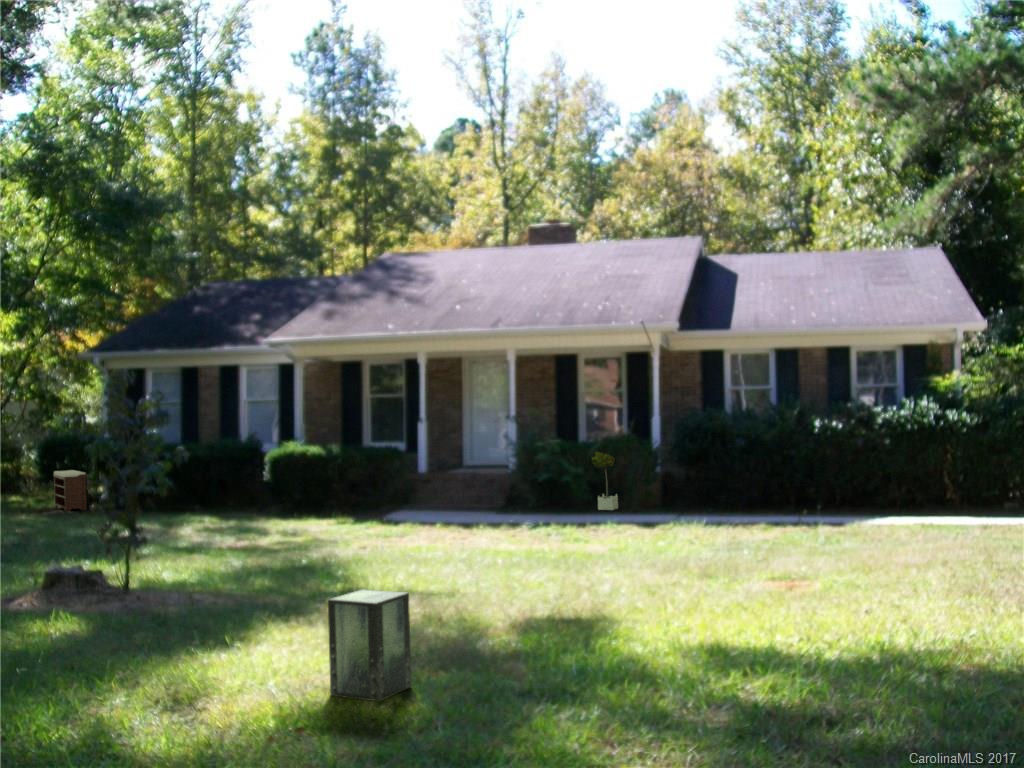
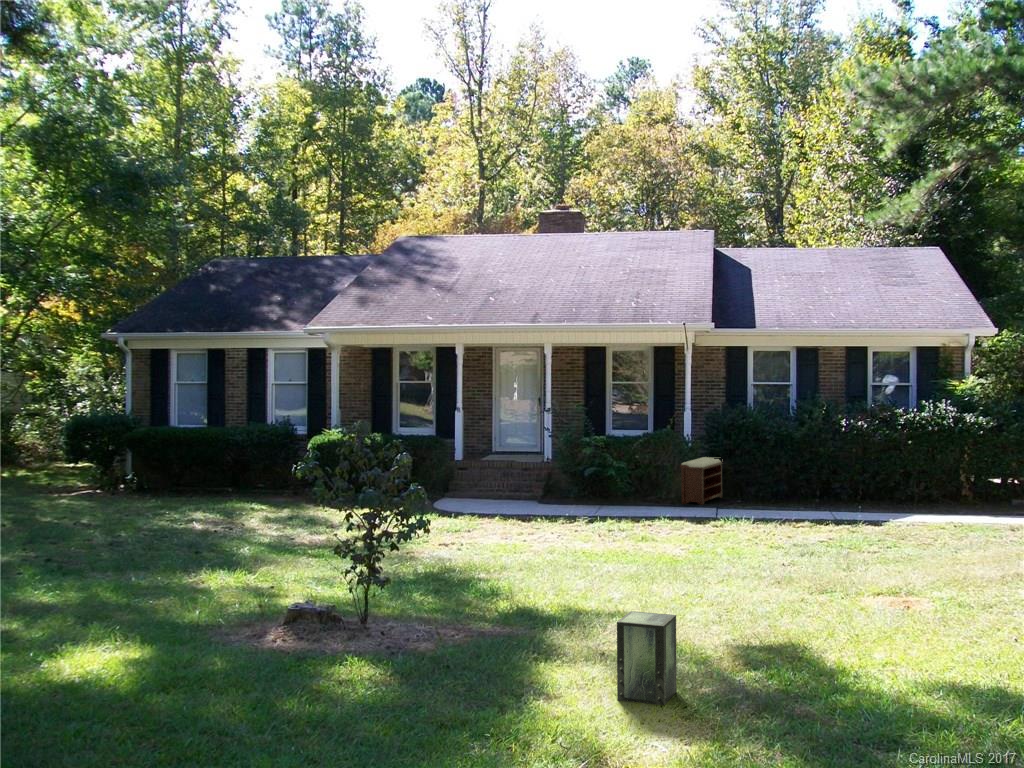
potted tree: present [592,452,618,510] -> none [635,445,659,500]
bench: present [53,470,87,511] -> present [680,457,722,505]

